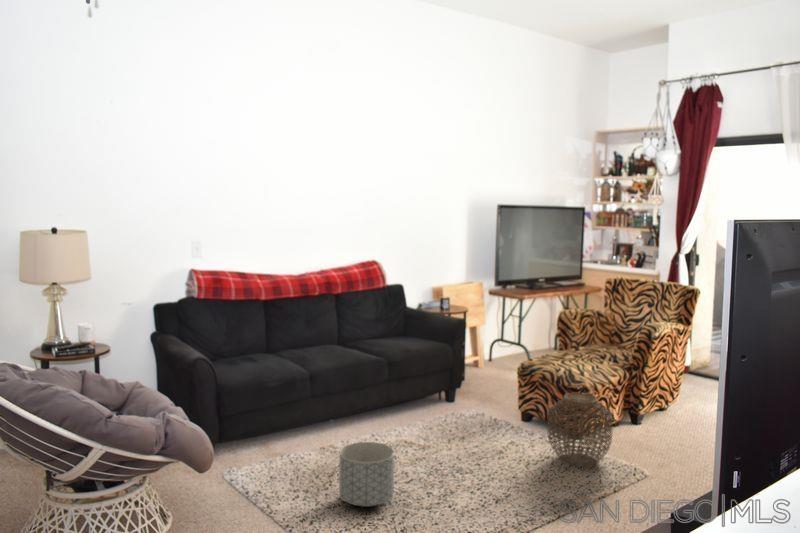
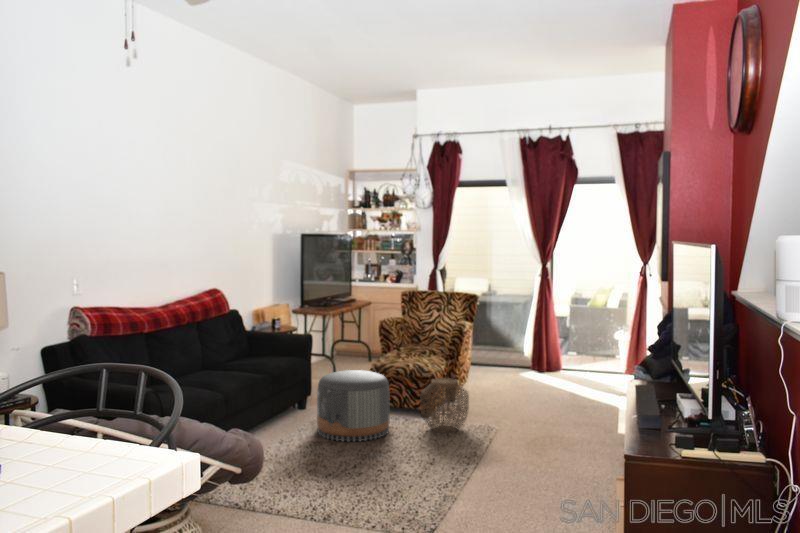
pouf: none [426,365,514,454] -> present [317,370,390,442]
planter: present [339,442,394,507] -> none [311,436,357,489]

